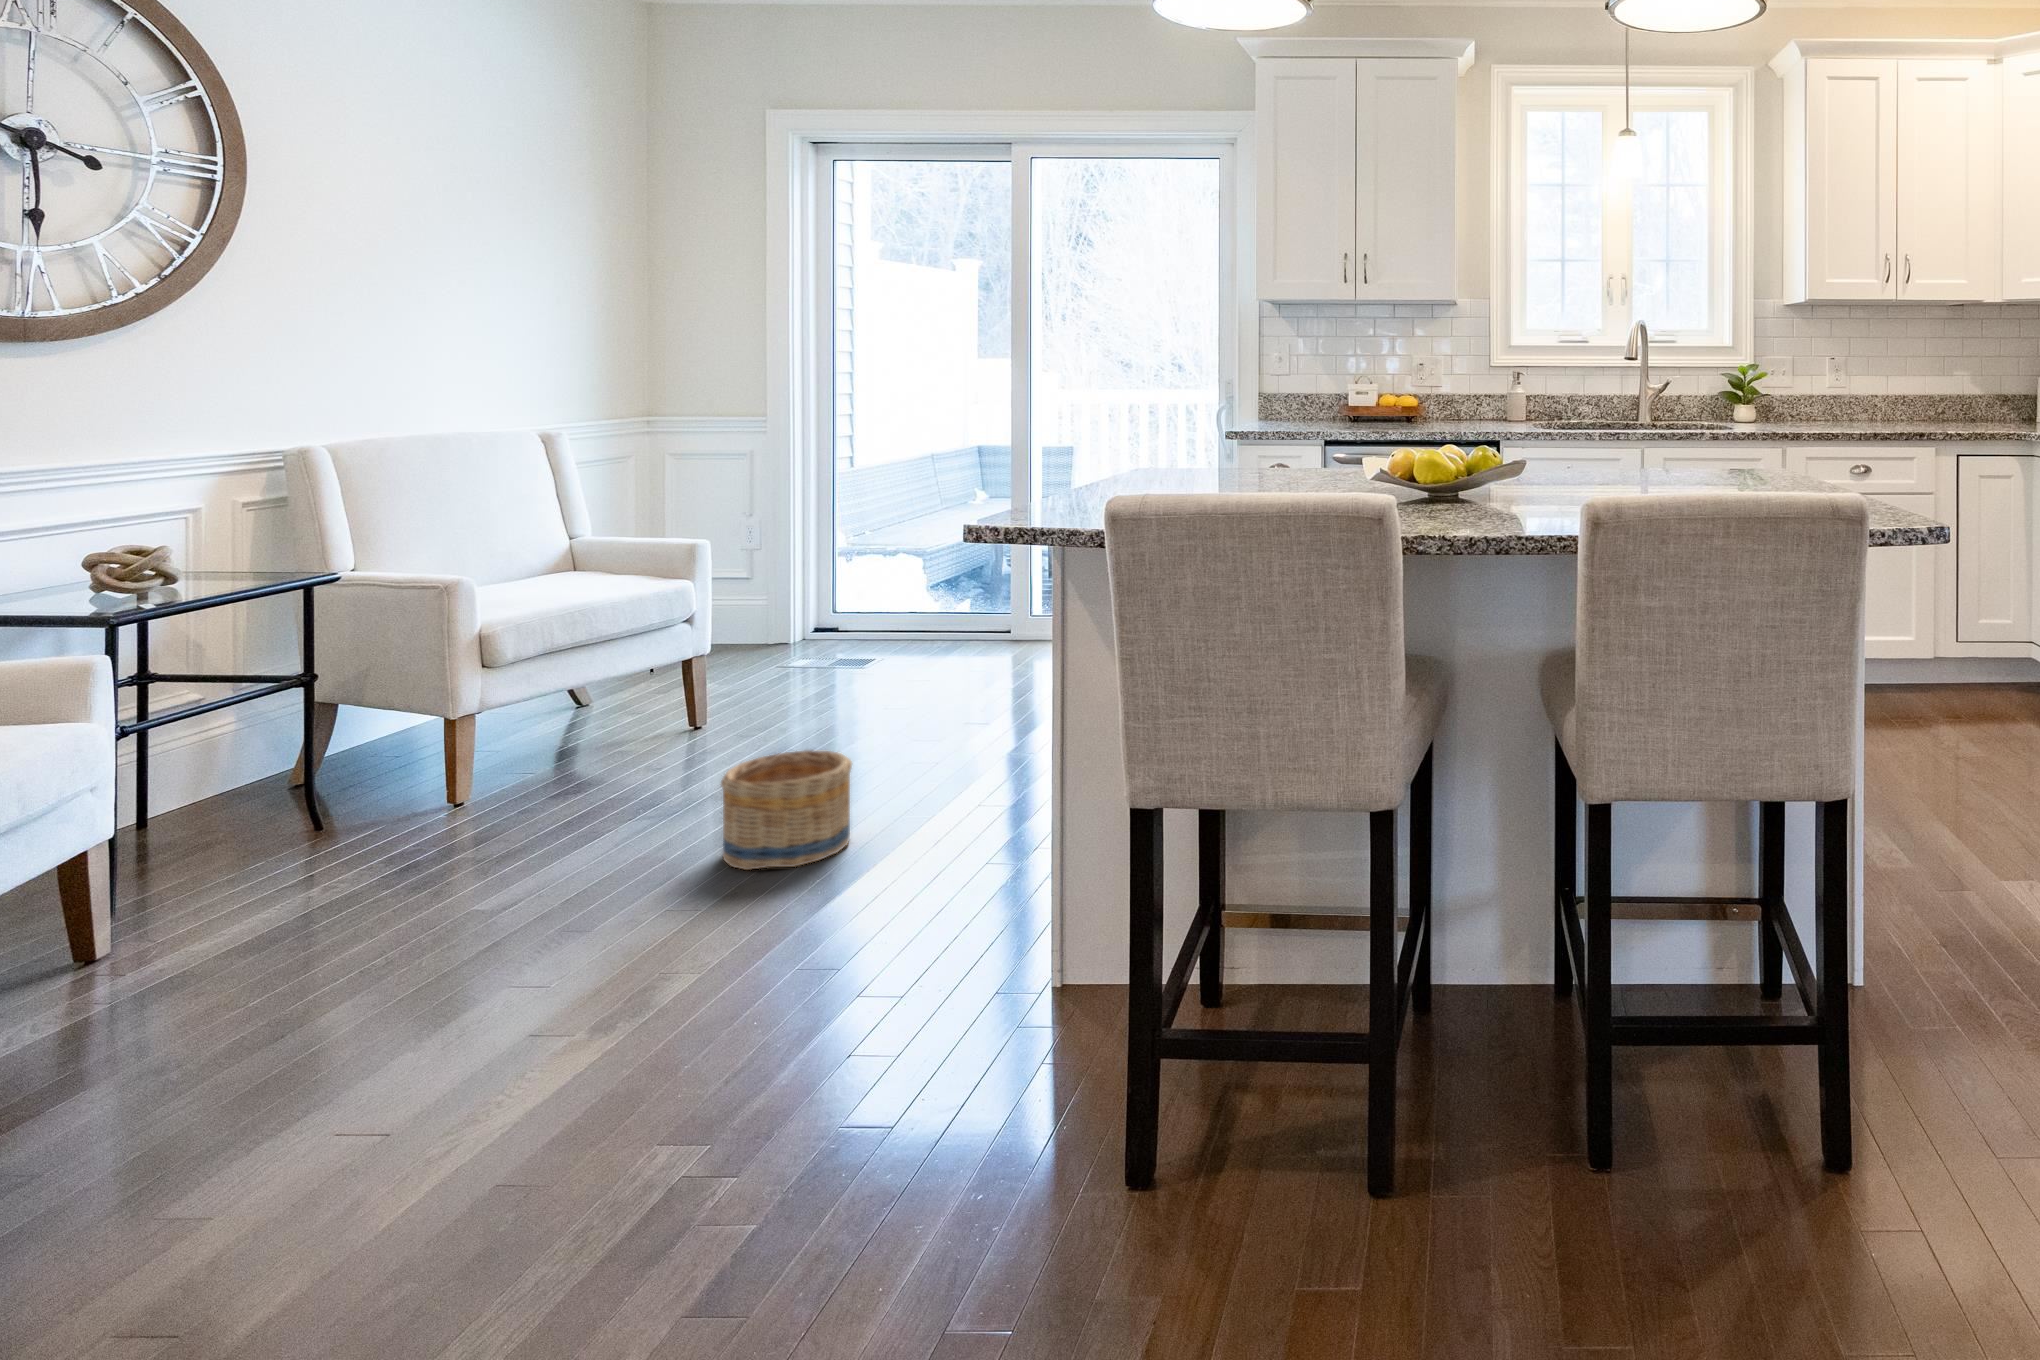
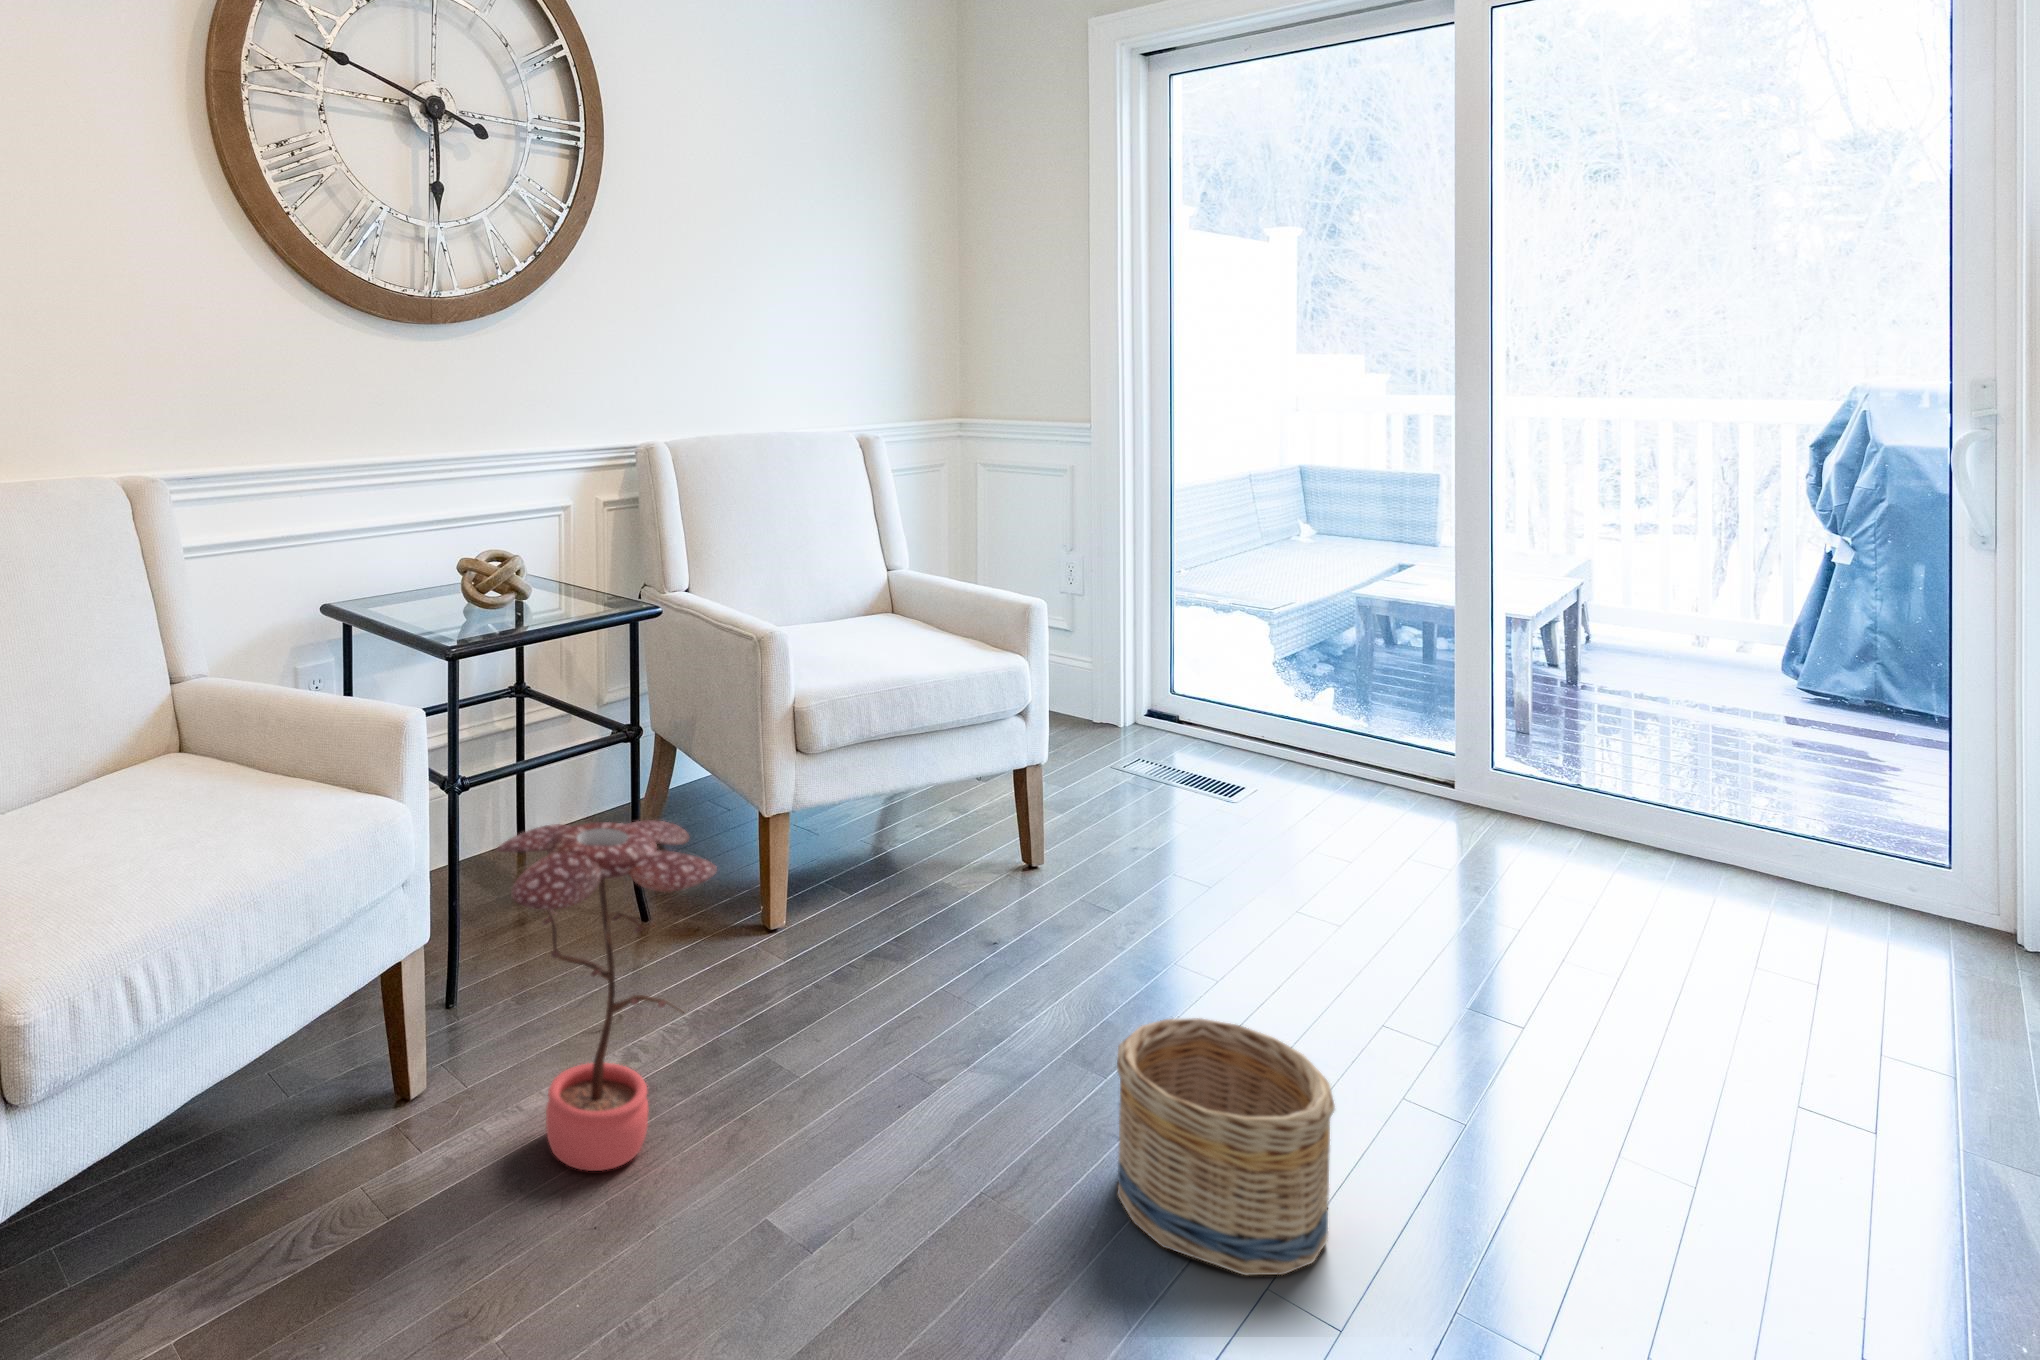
potted plant: none [192,706,411,951] -> present [496,820,717,1171]

